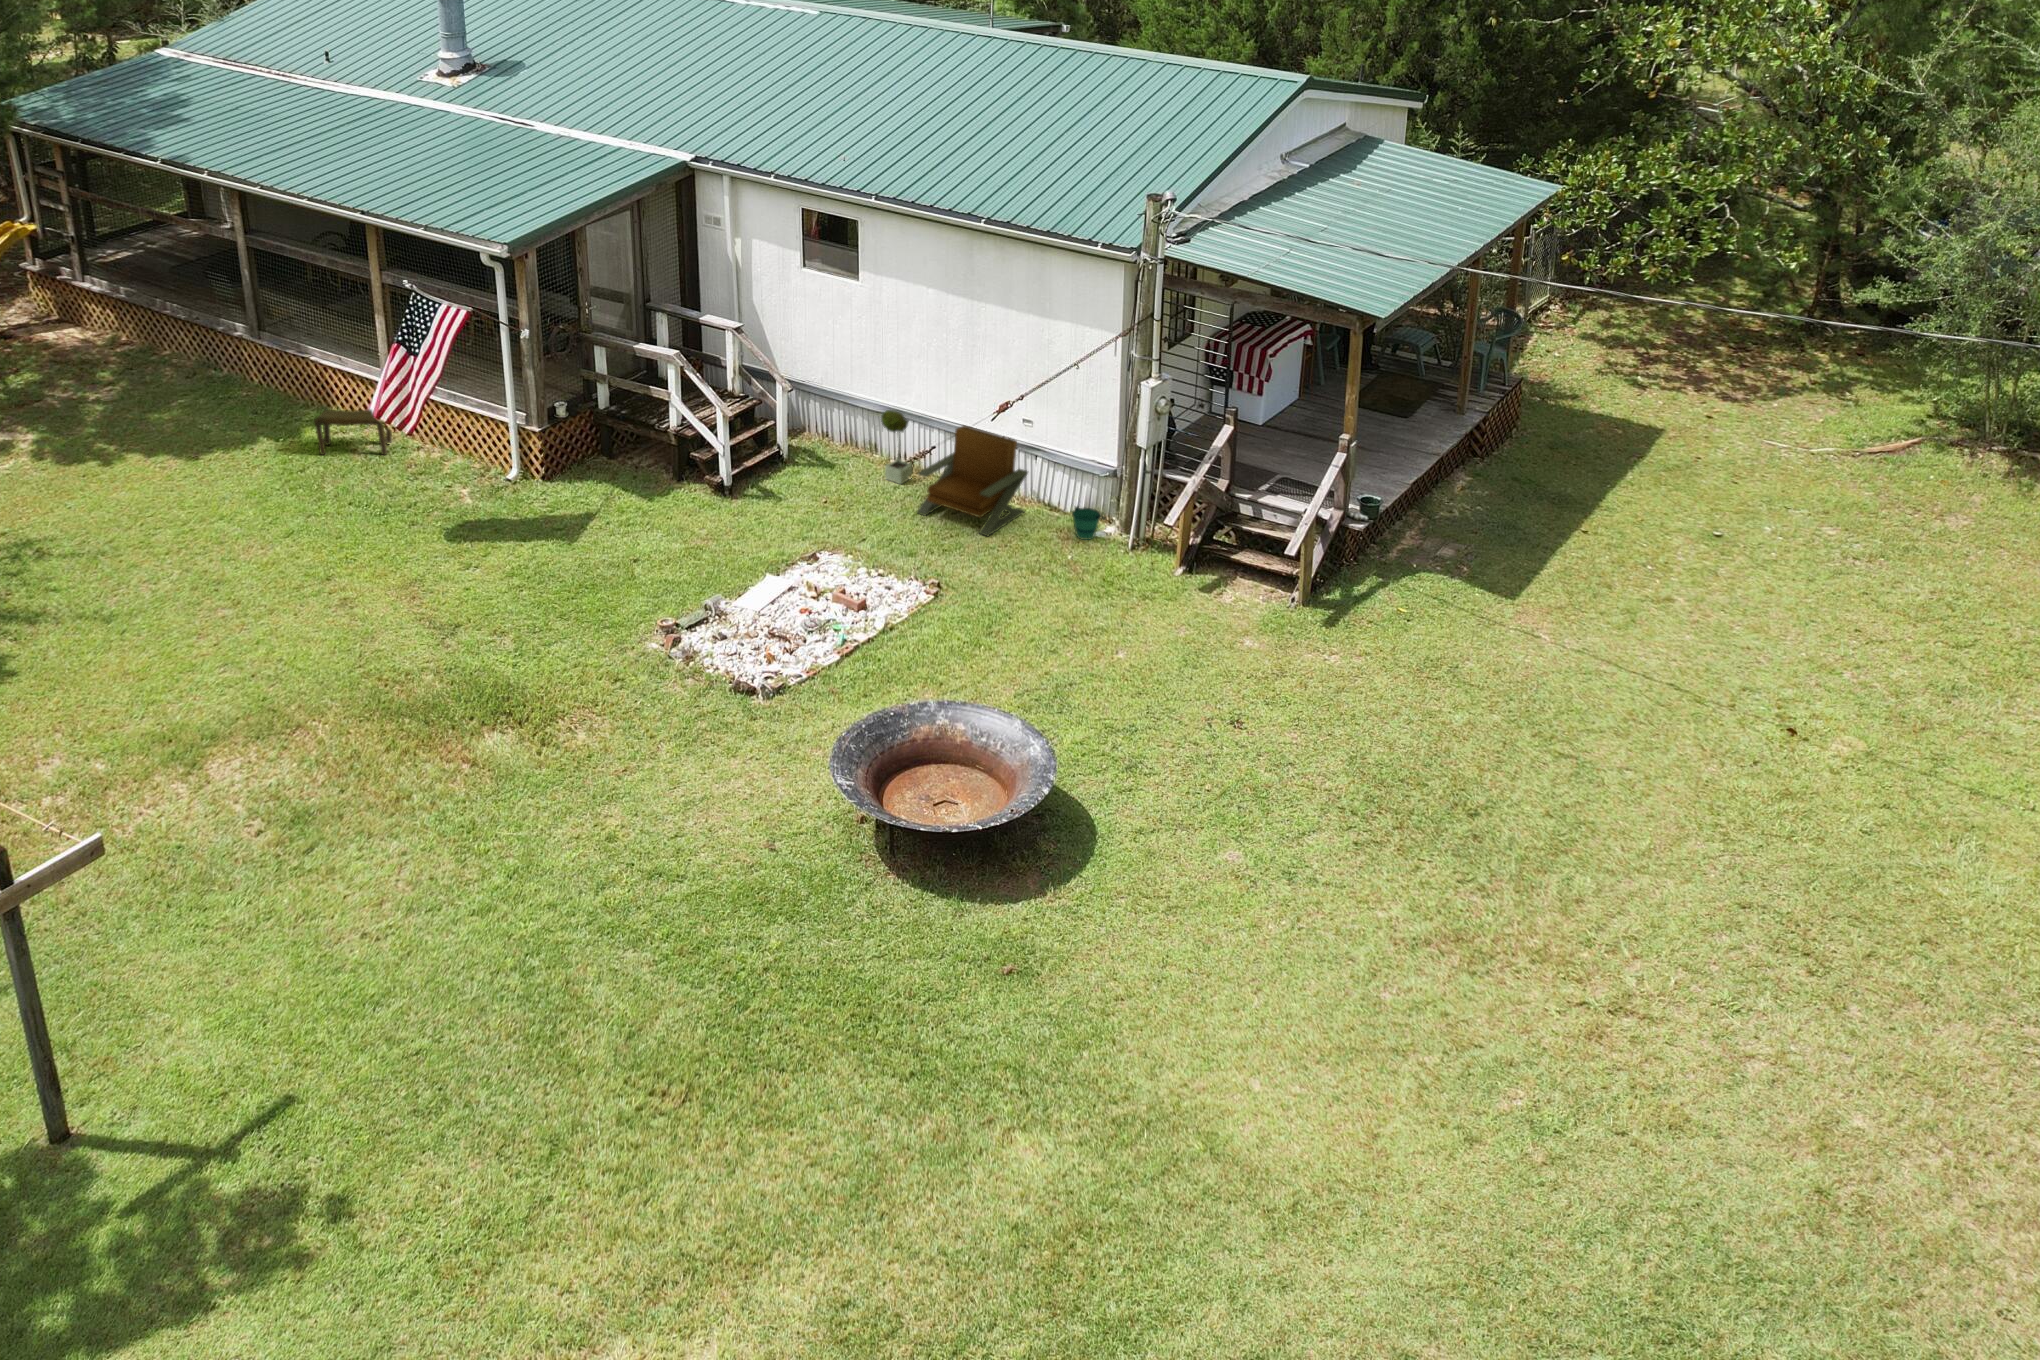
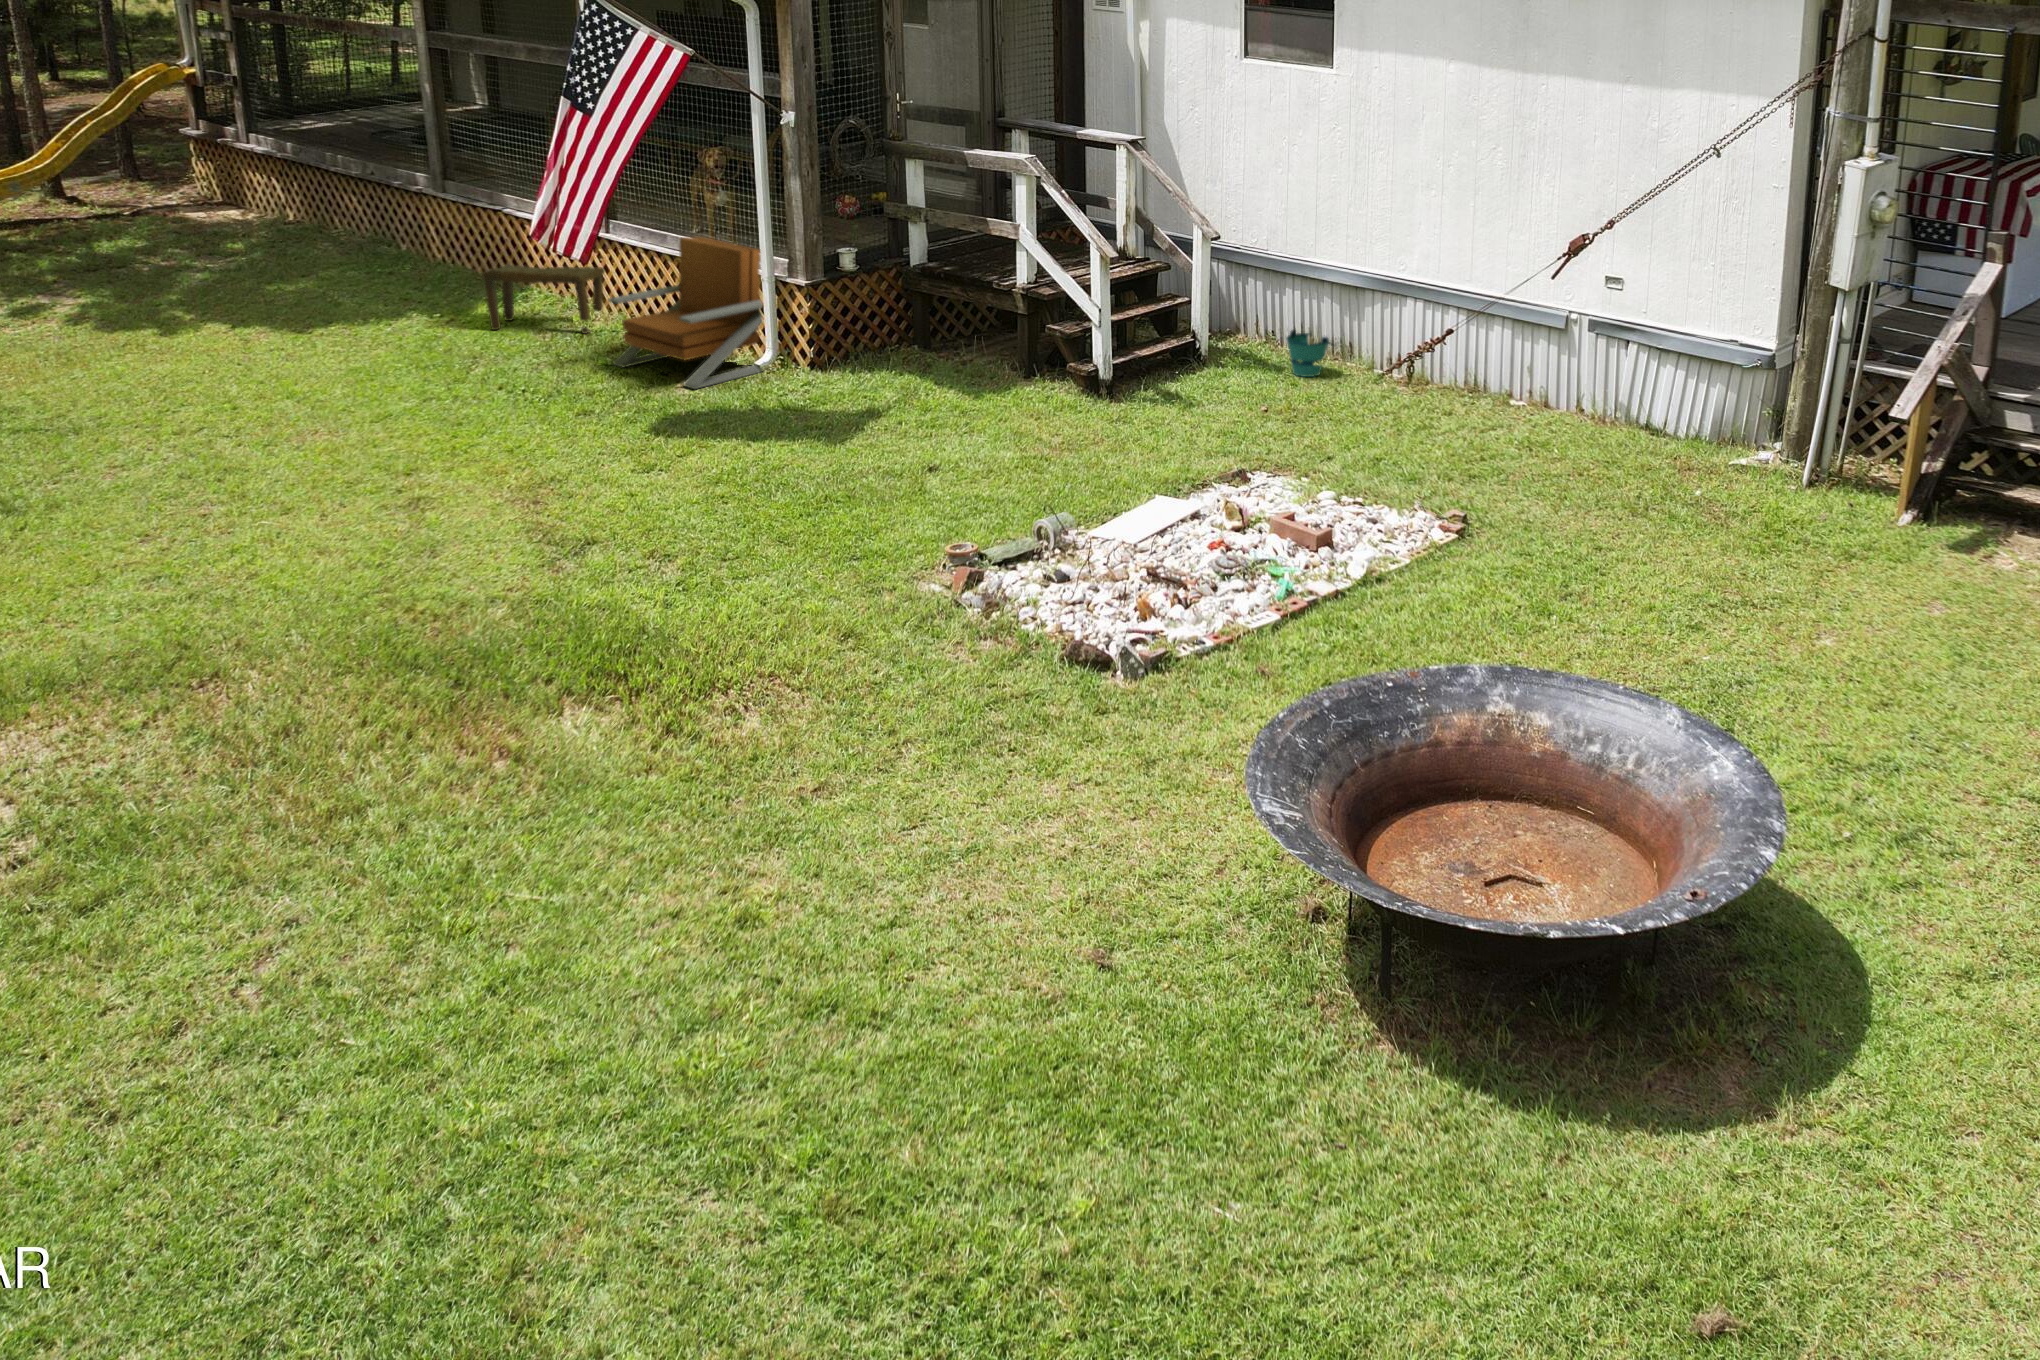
potted tree: present [881,410,912,484] -> none [1358,271,1408,396]
lounge chair: present [917,425,1028,536] -> present [608,237,763,389]
bucket: present [1072,507,1105,540] -> present [1286,330,1334,377]

